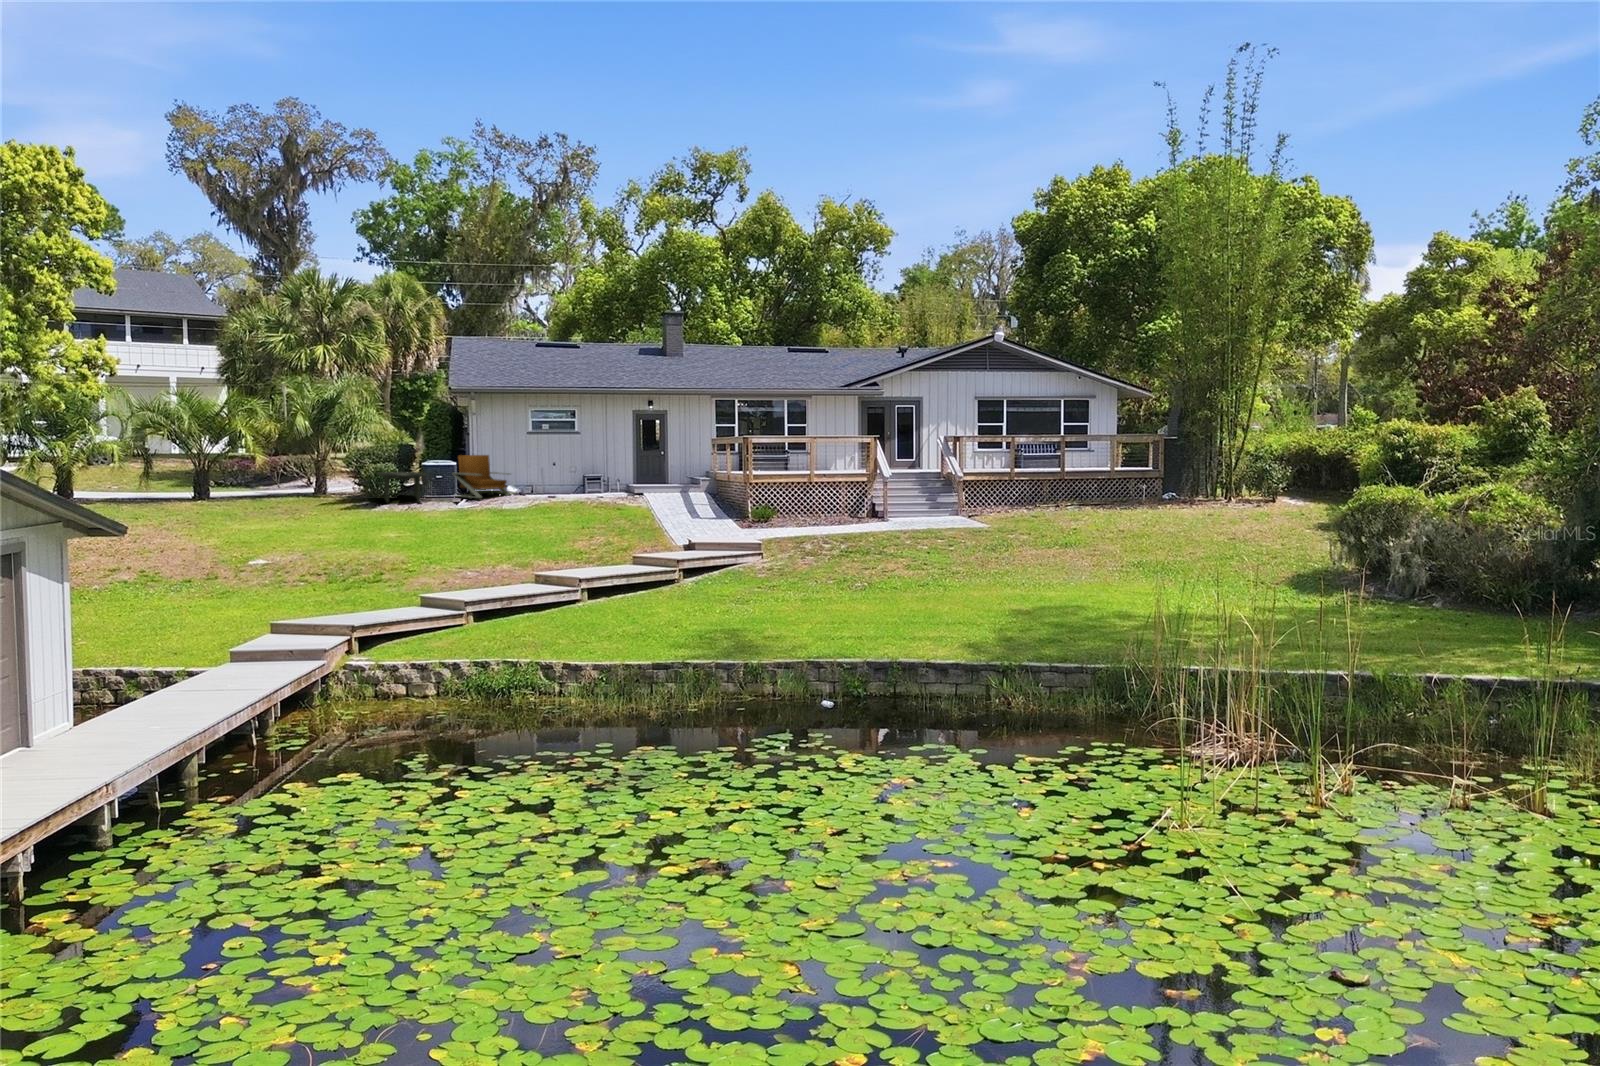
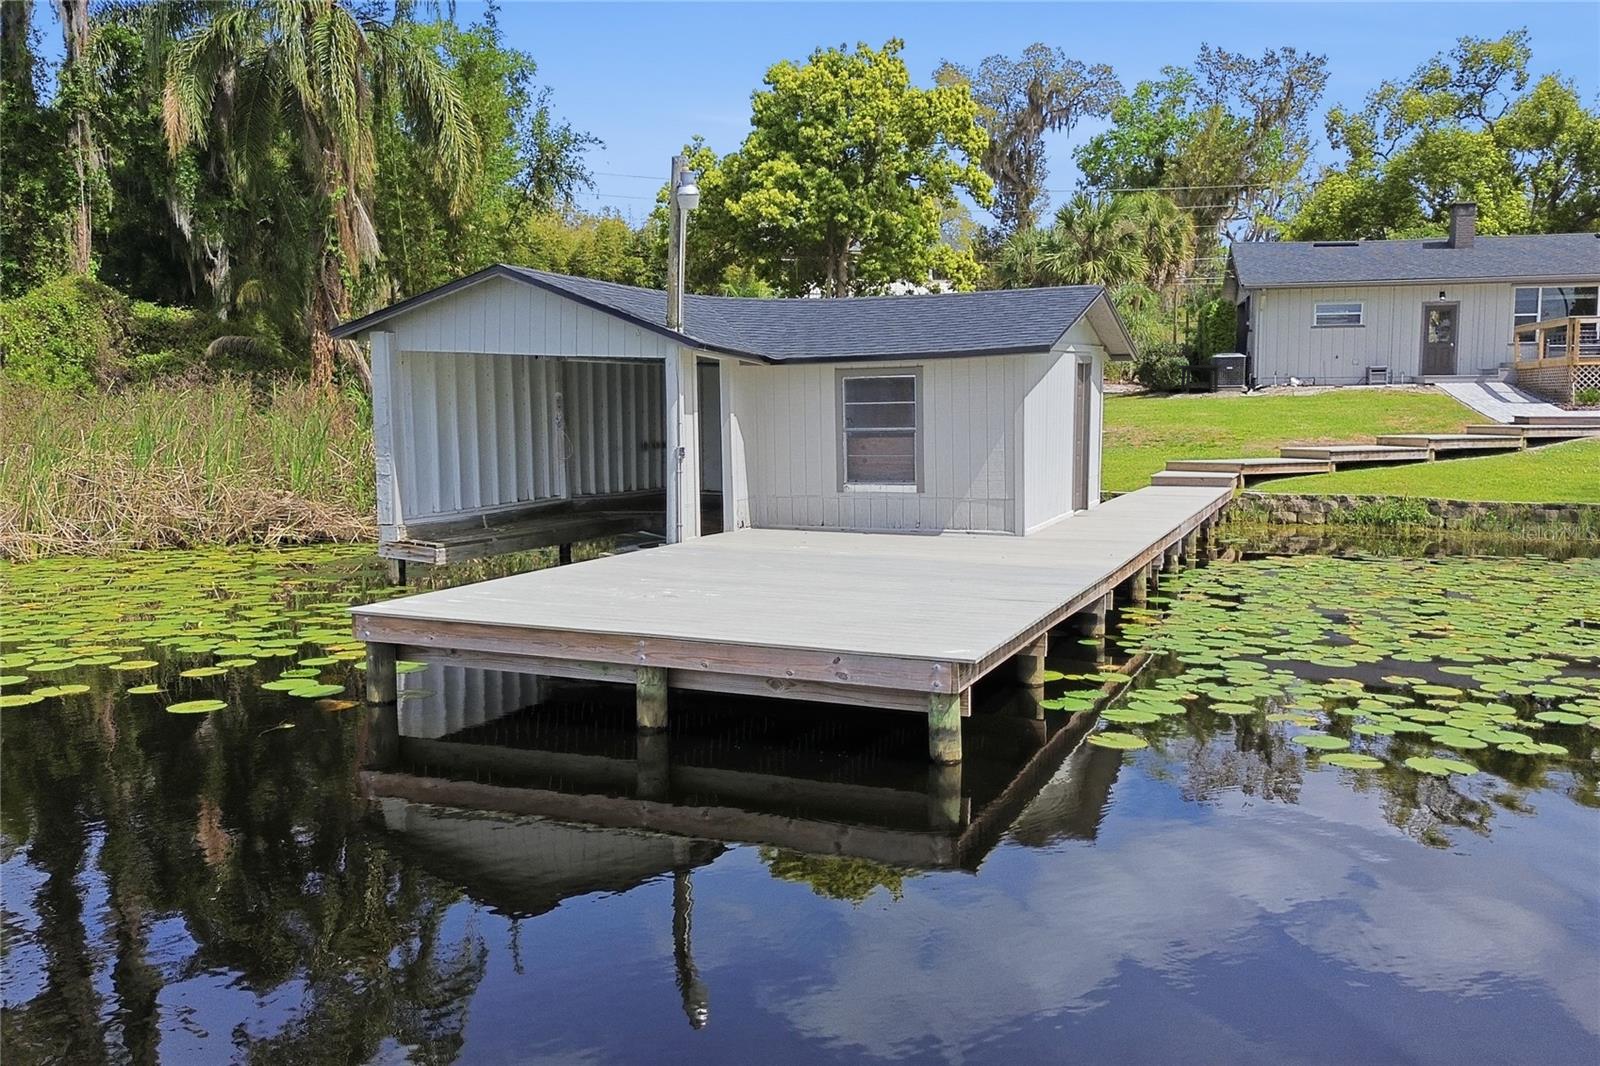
lounge chair: present [453,455,510,498] -> none [1244,348,1302,388]

